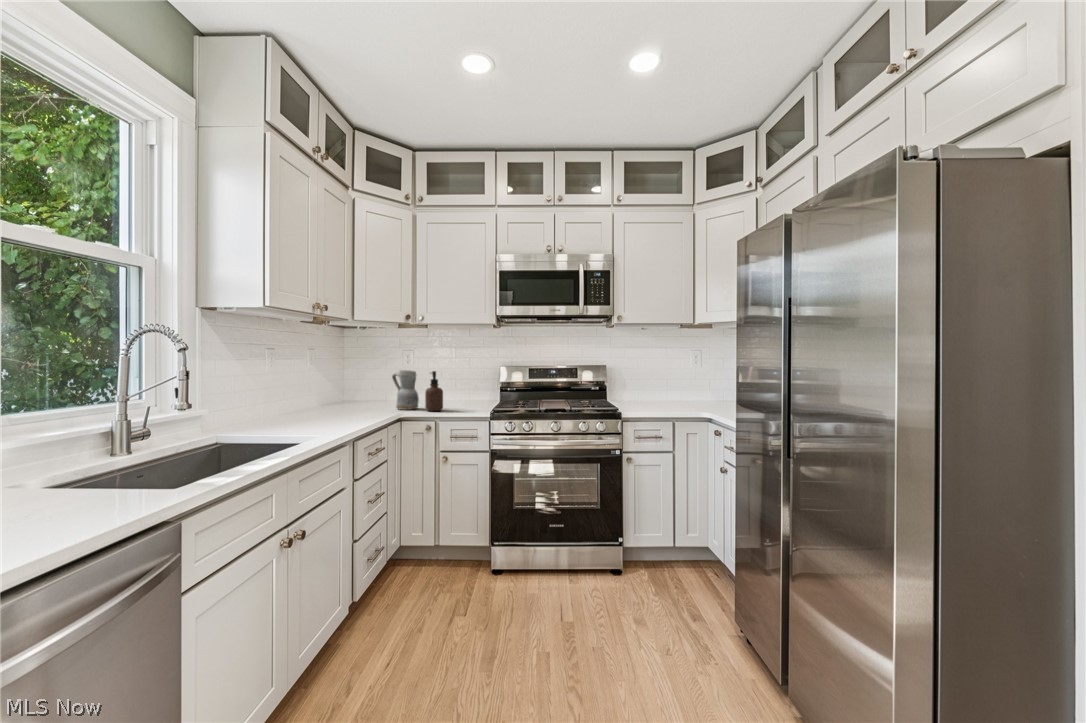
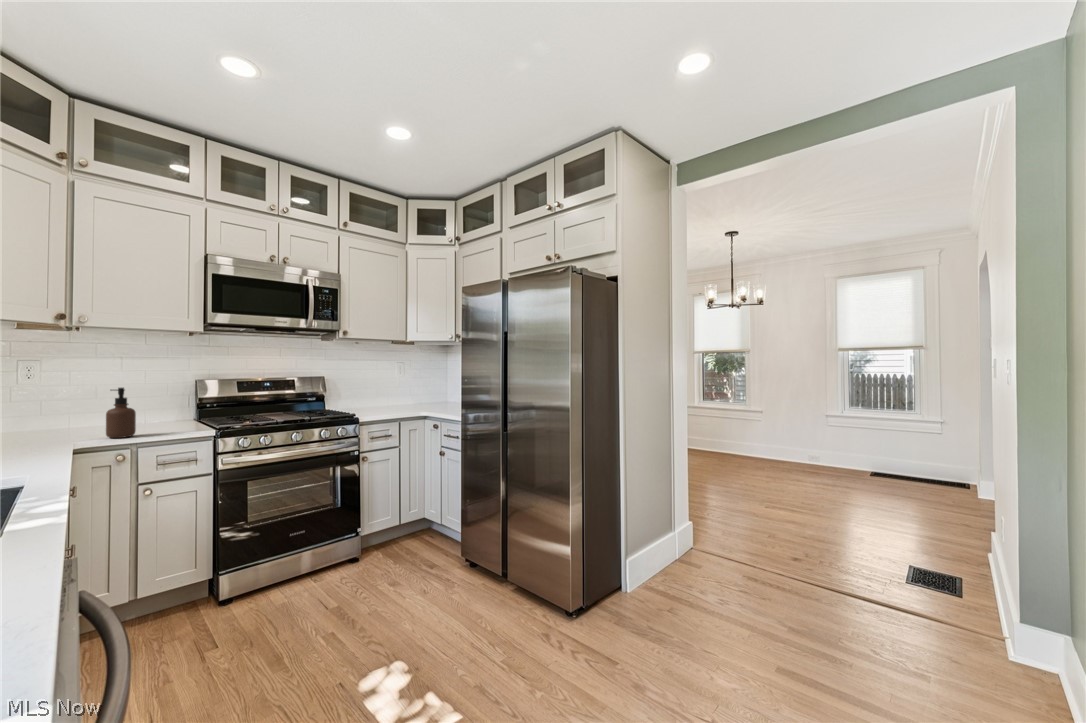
ceramic pitcher: present [392,370,419,410] -> none [34,388,86,441]

